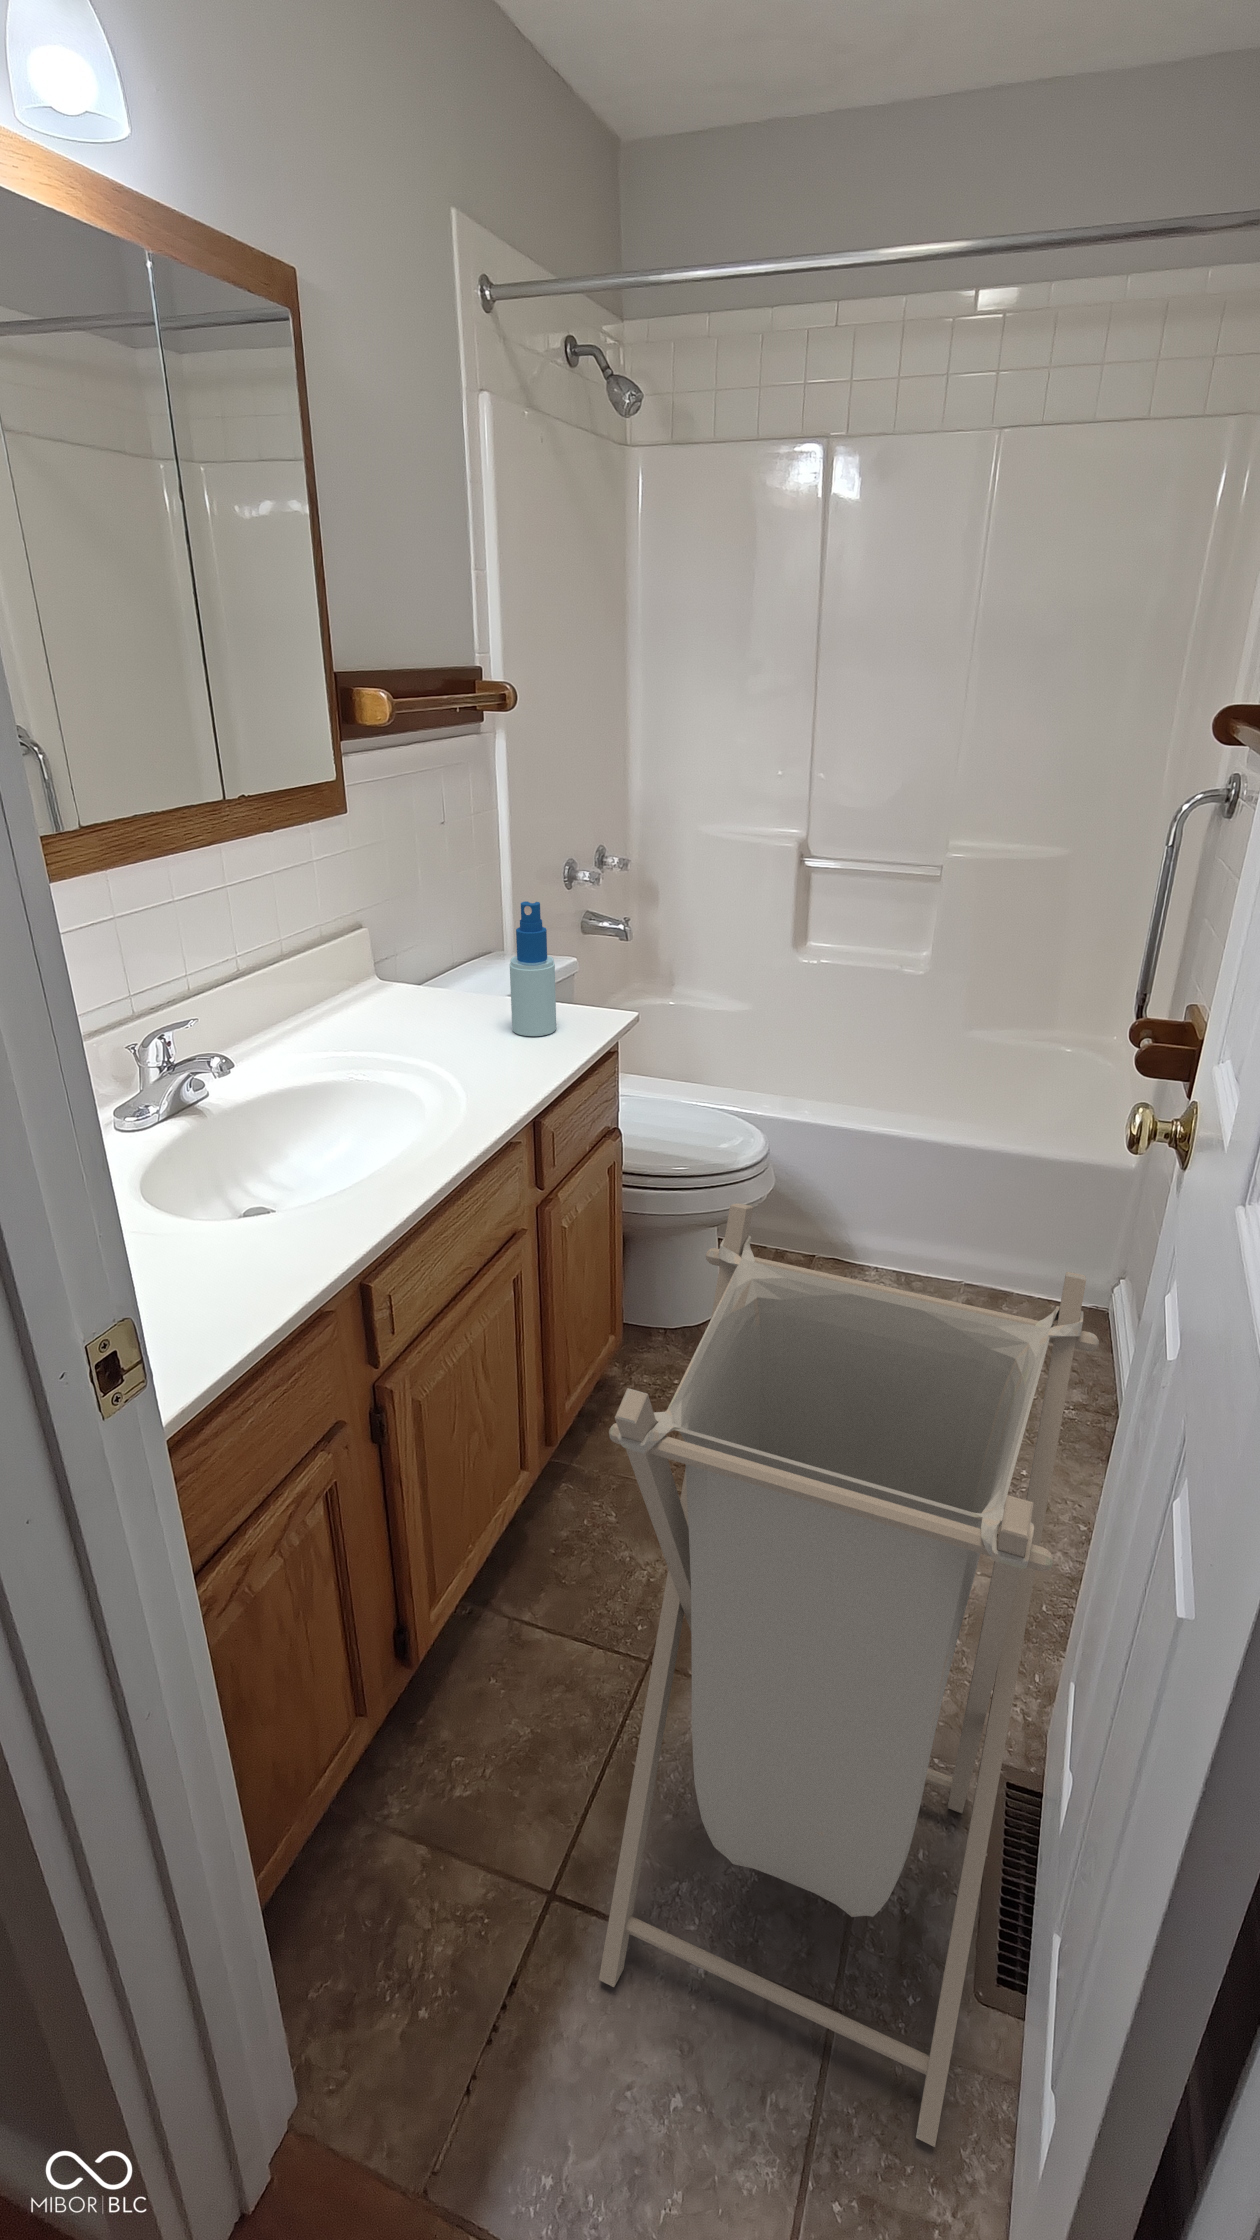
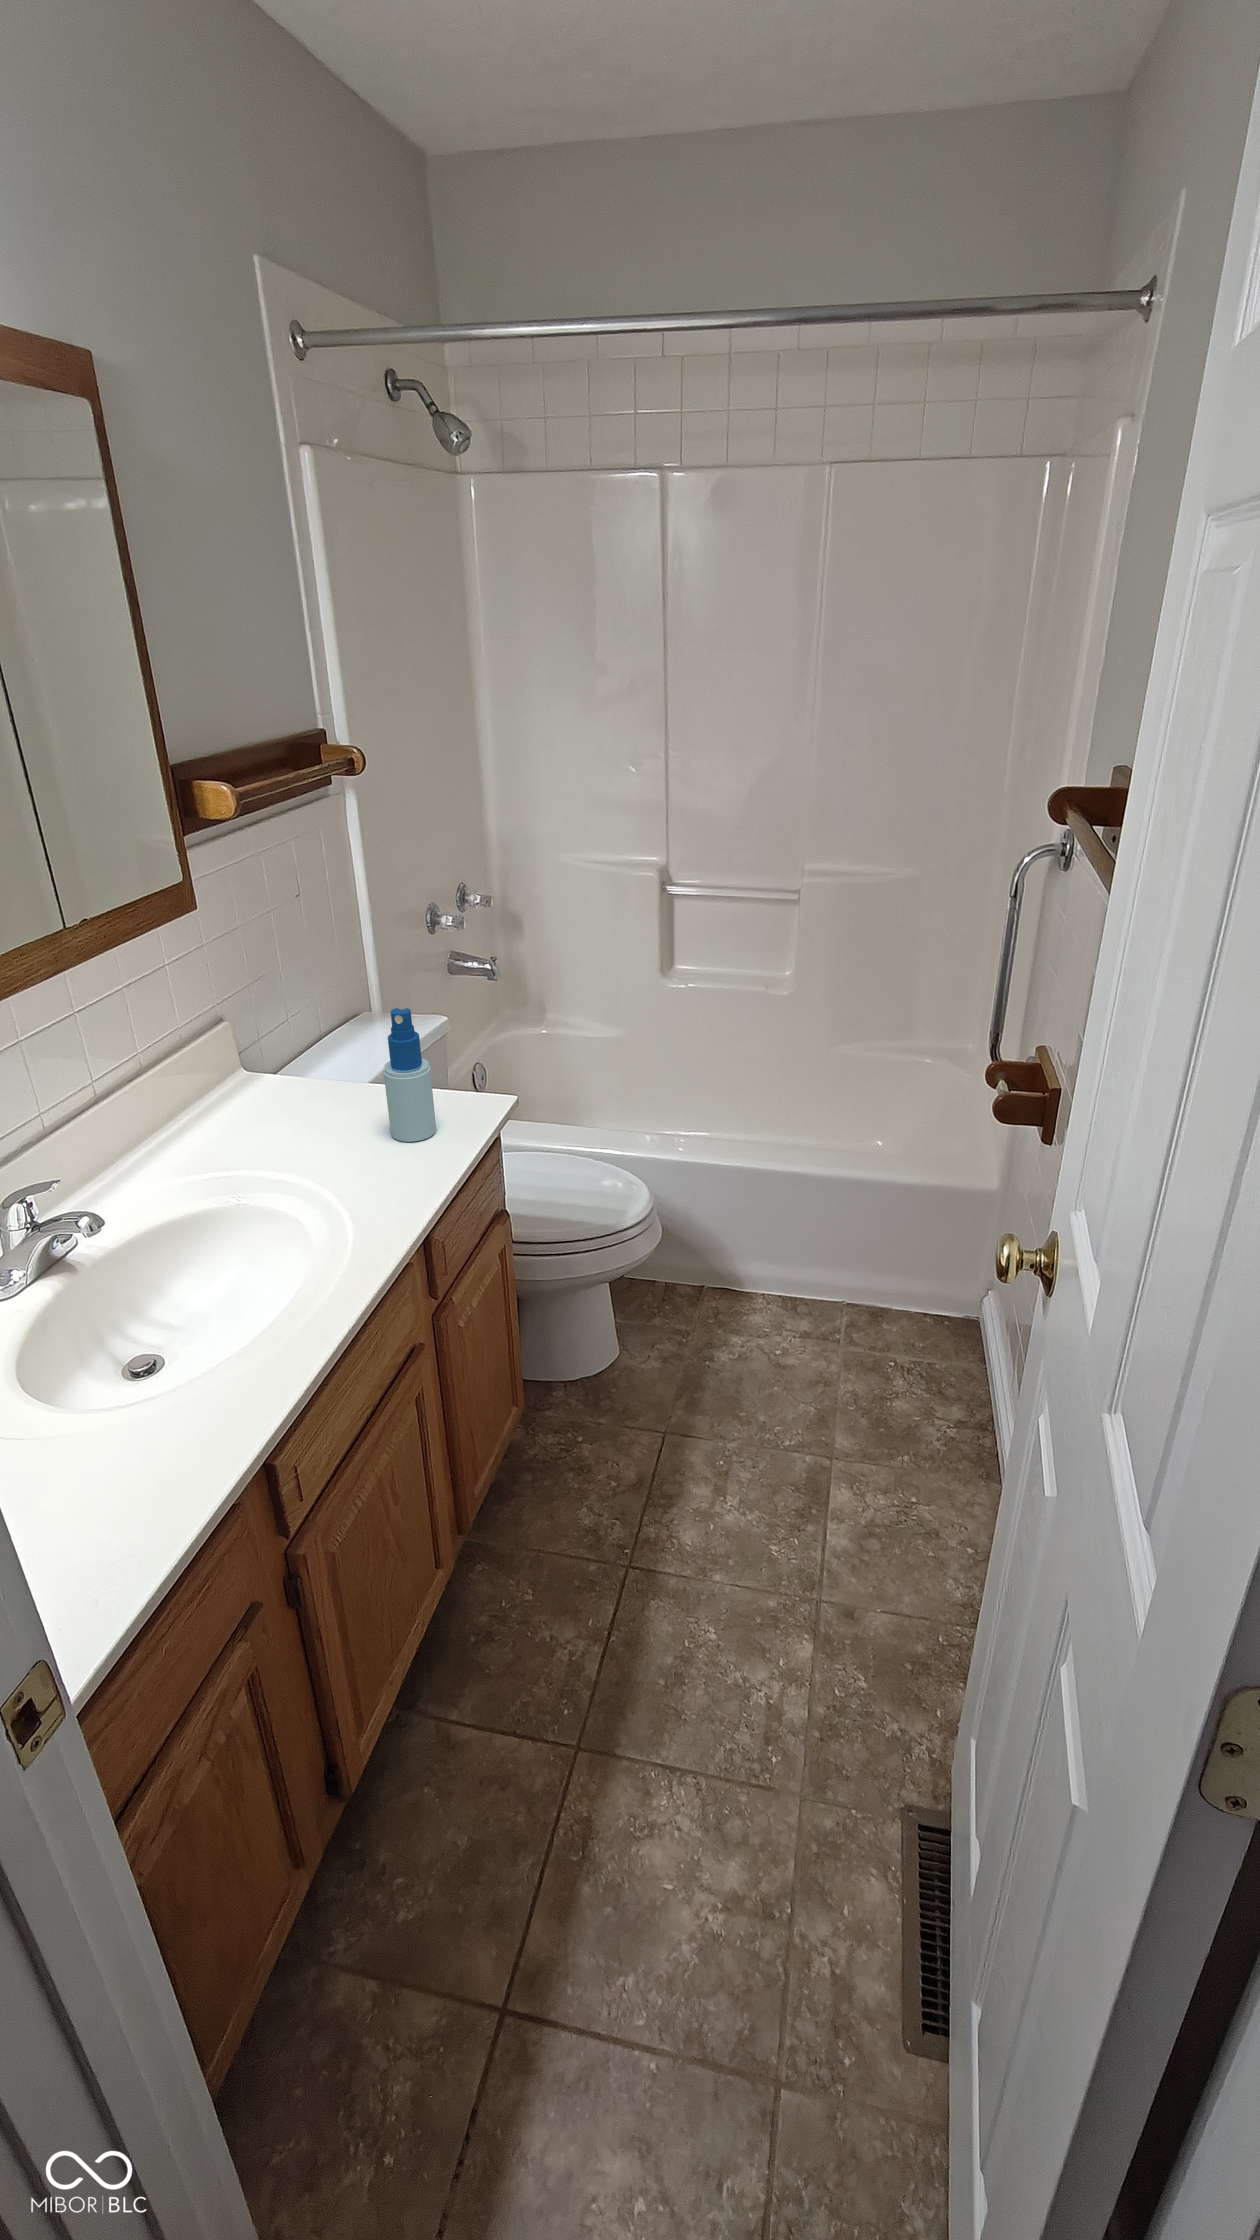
laundry hamper: present [599,1203,1099,2147] -> none [533,1342,985,2206]

